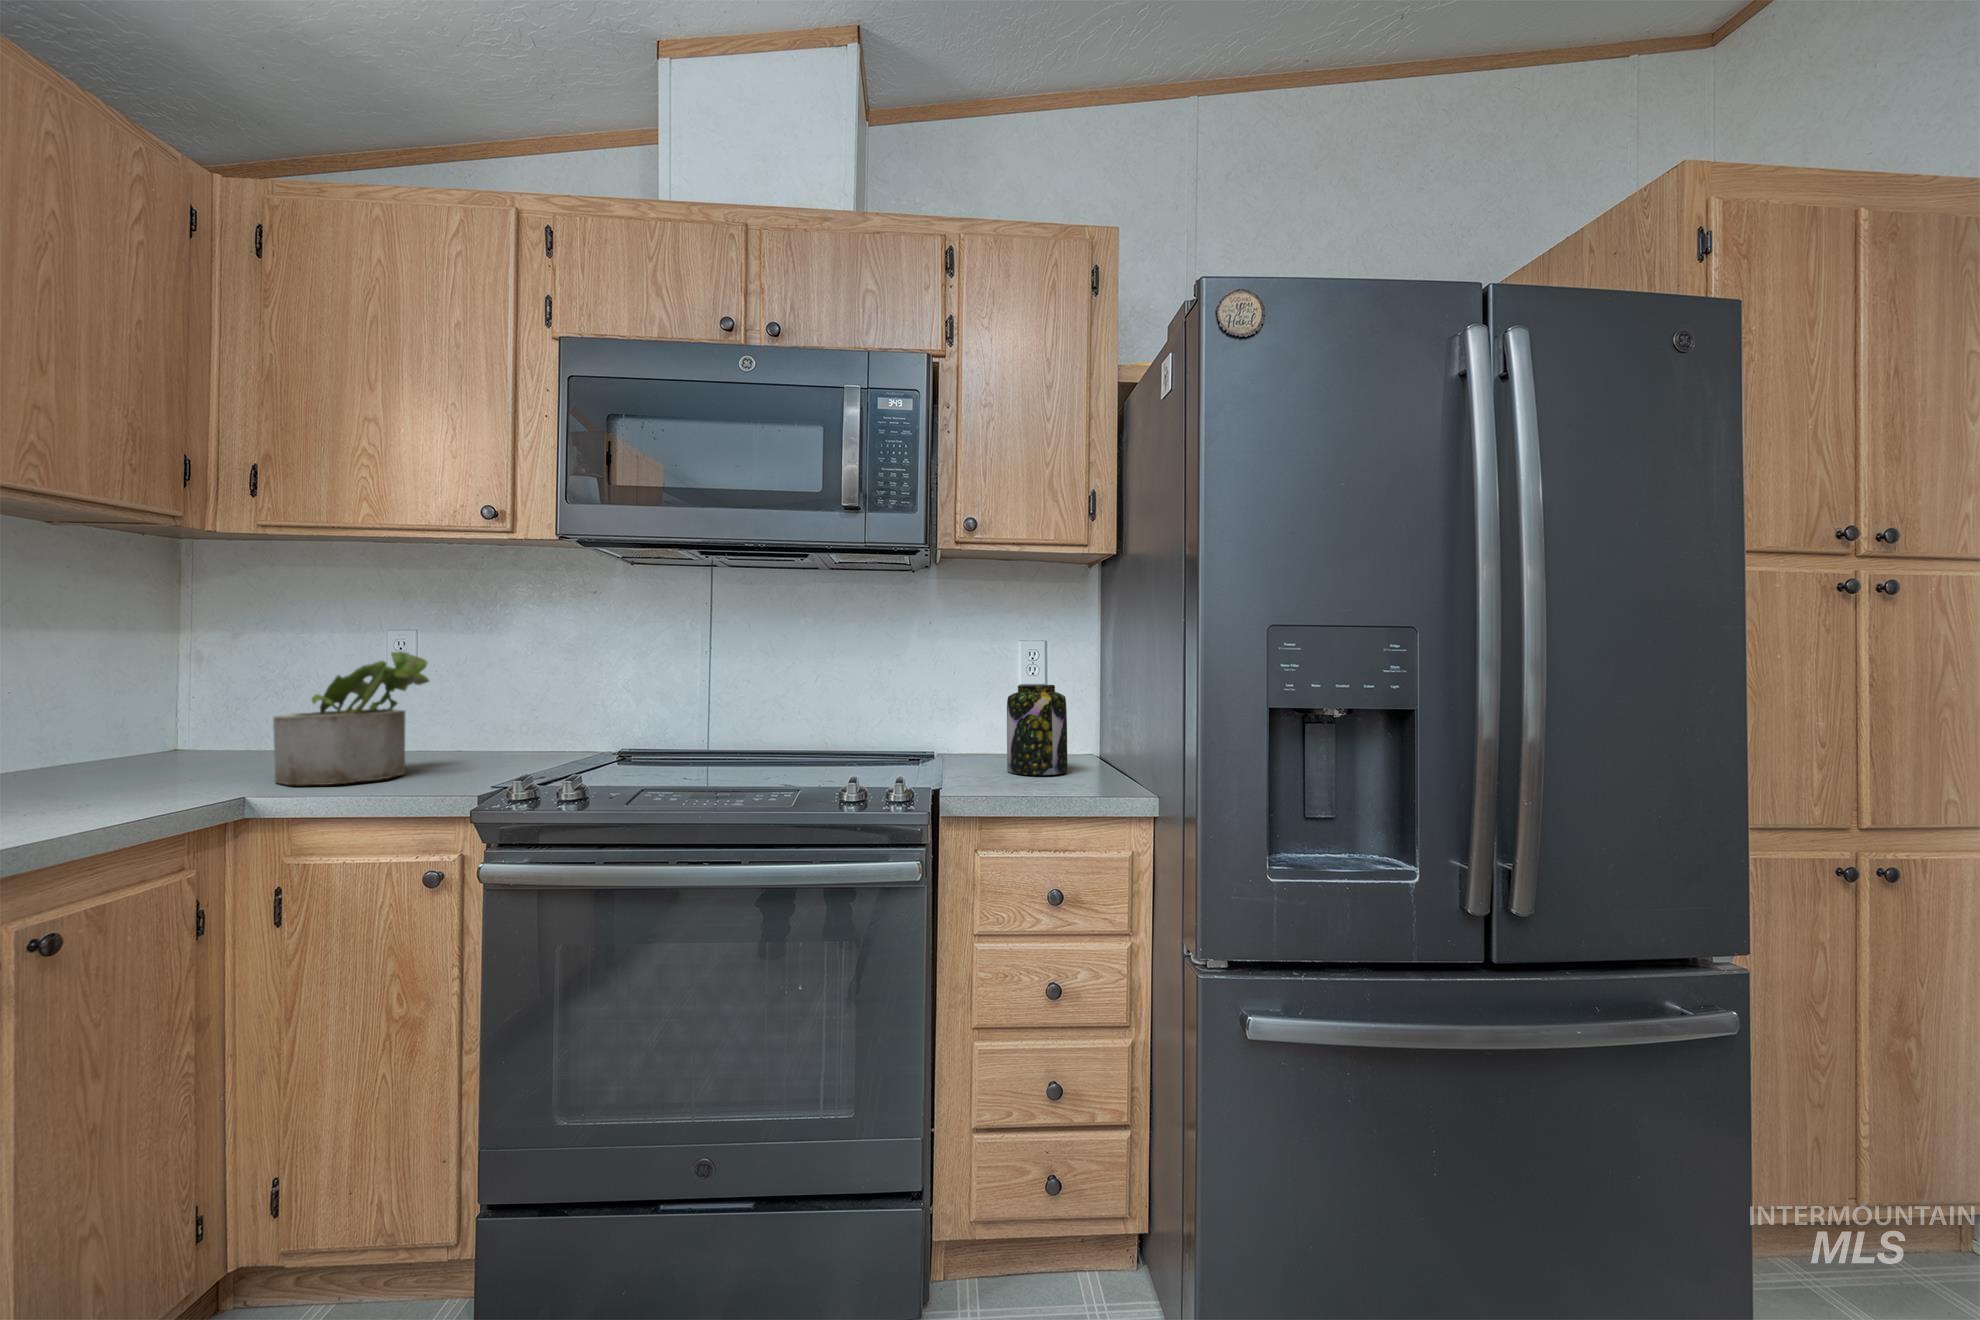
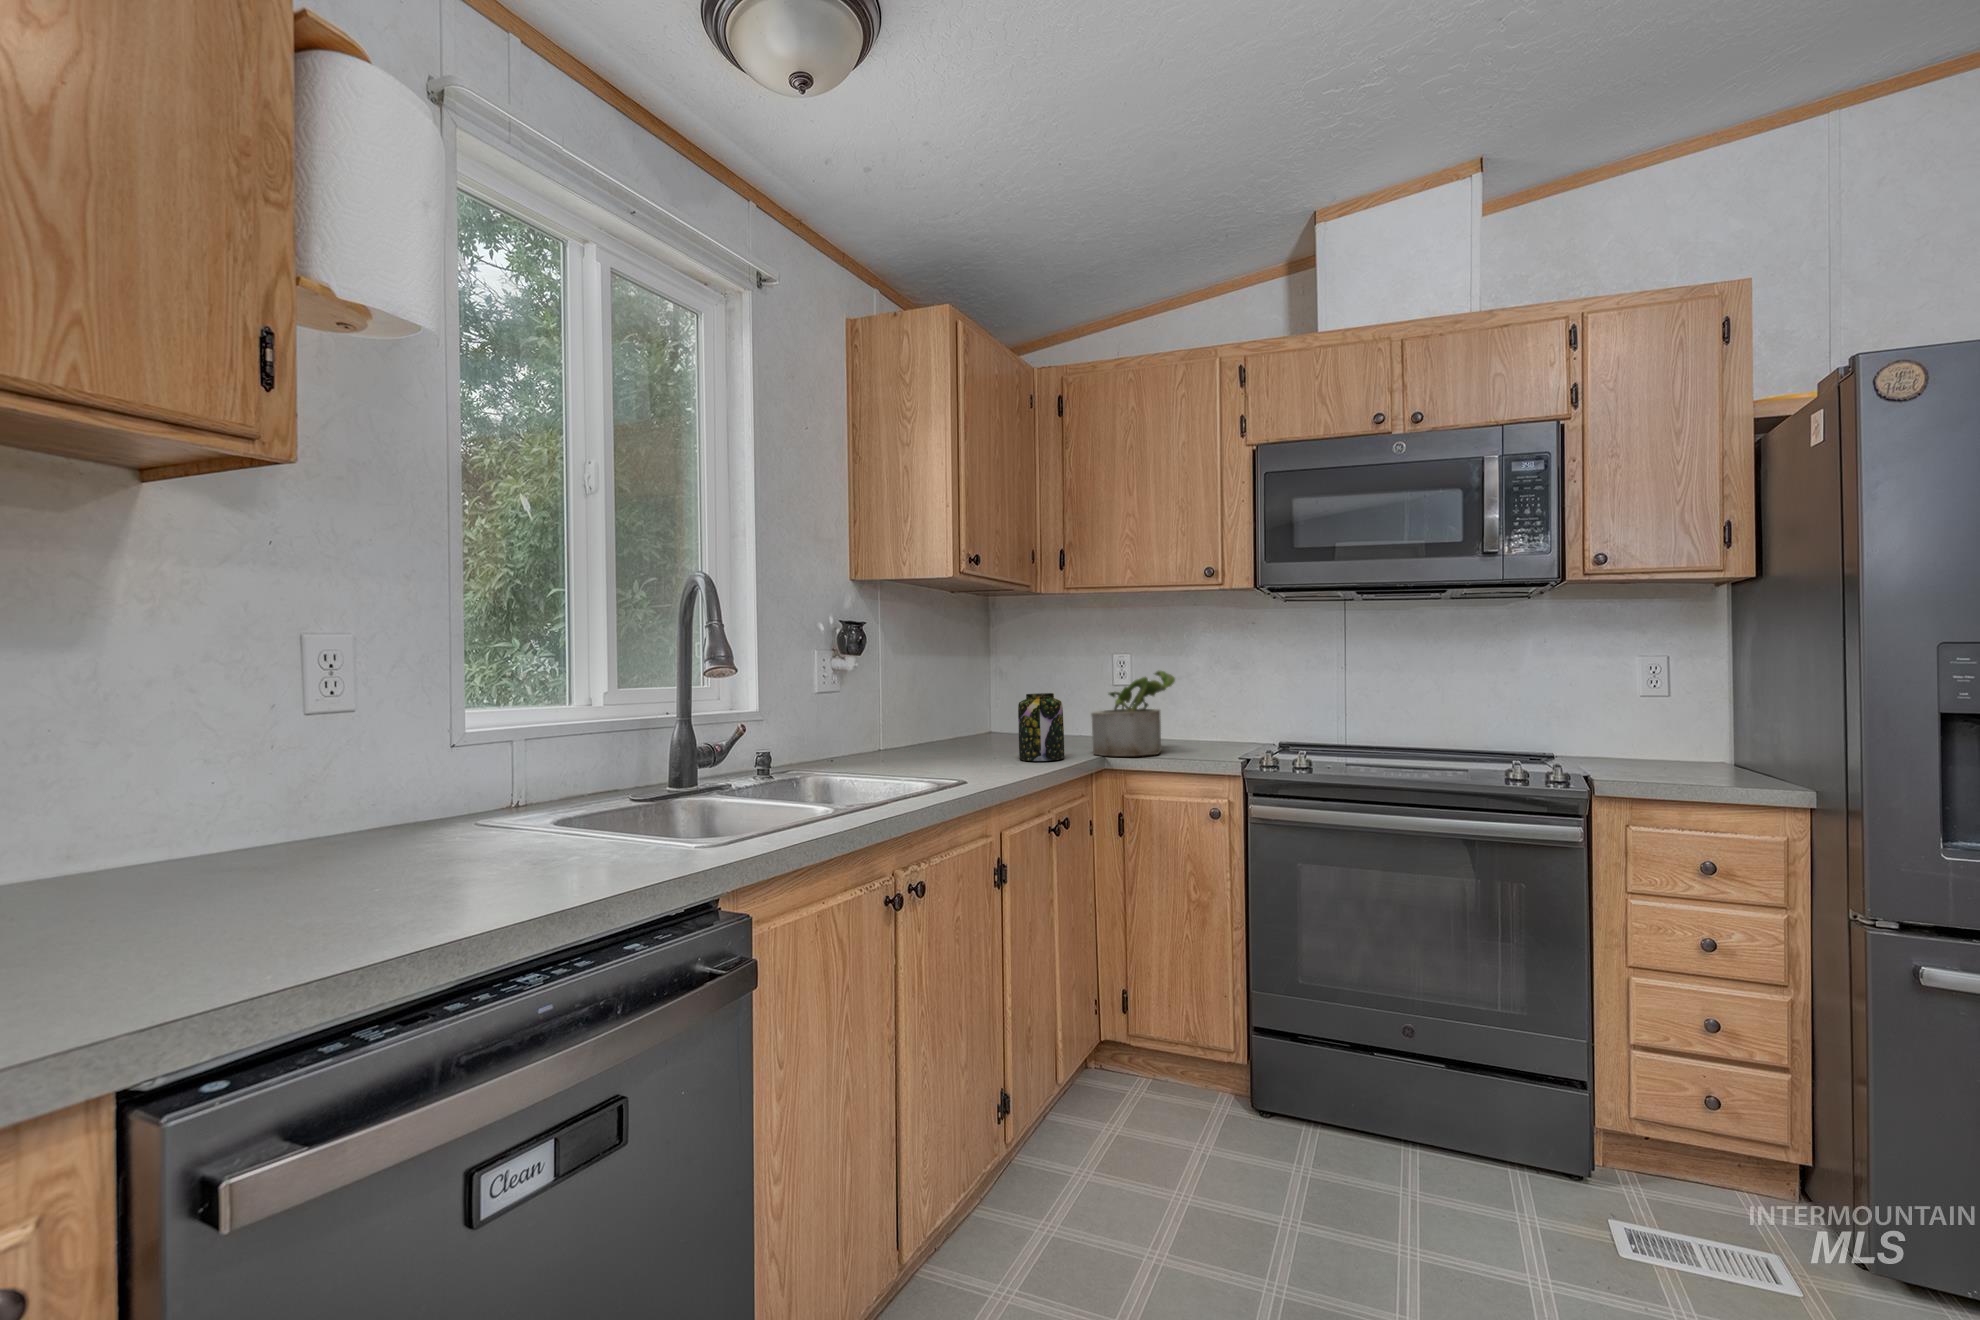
jar: present [1007,685,1067,775] -> present [1018,693,1064,761]

